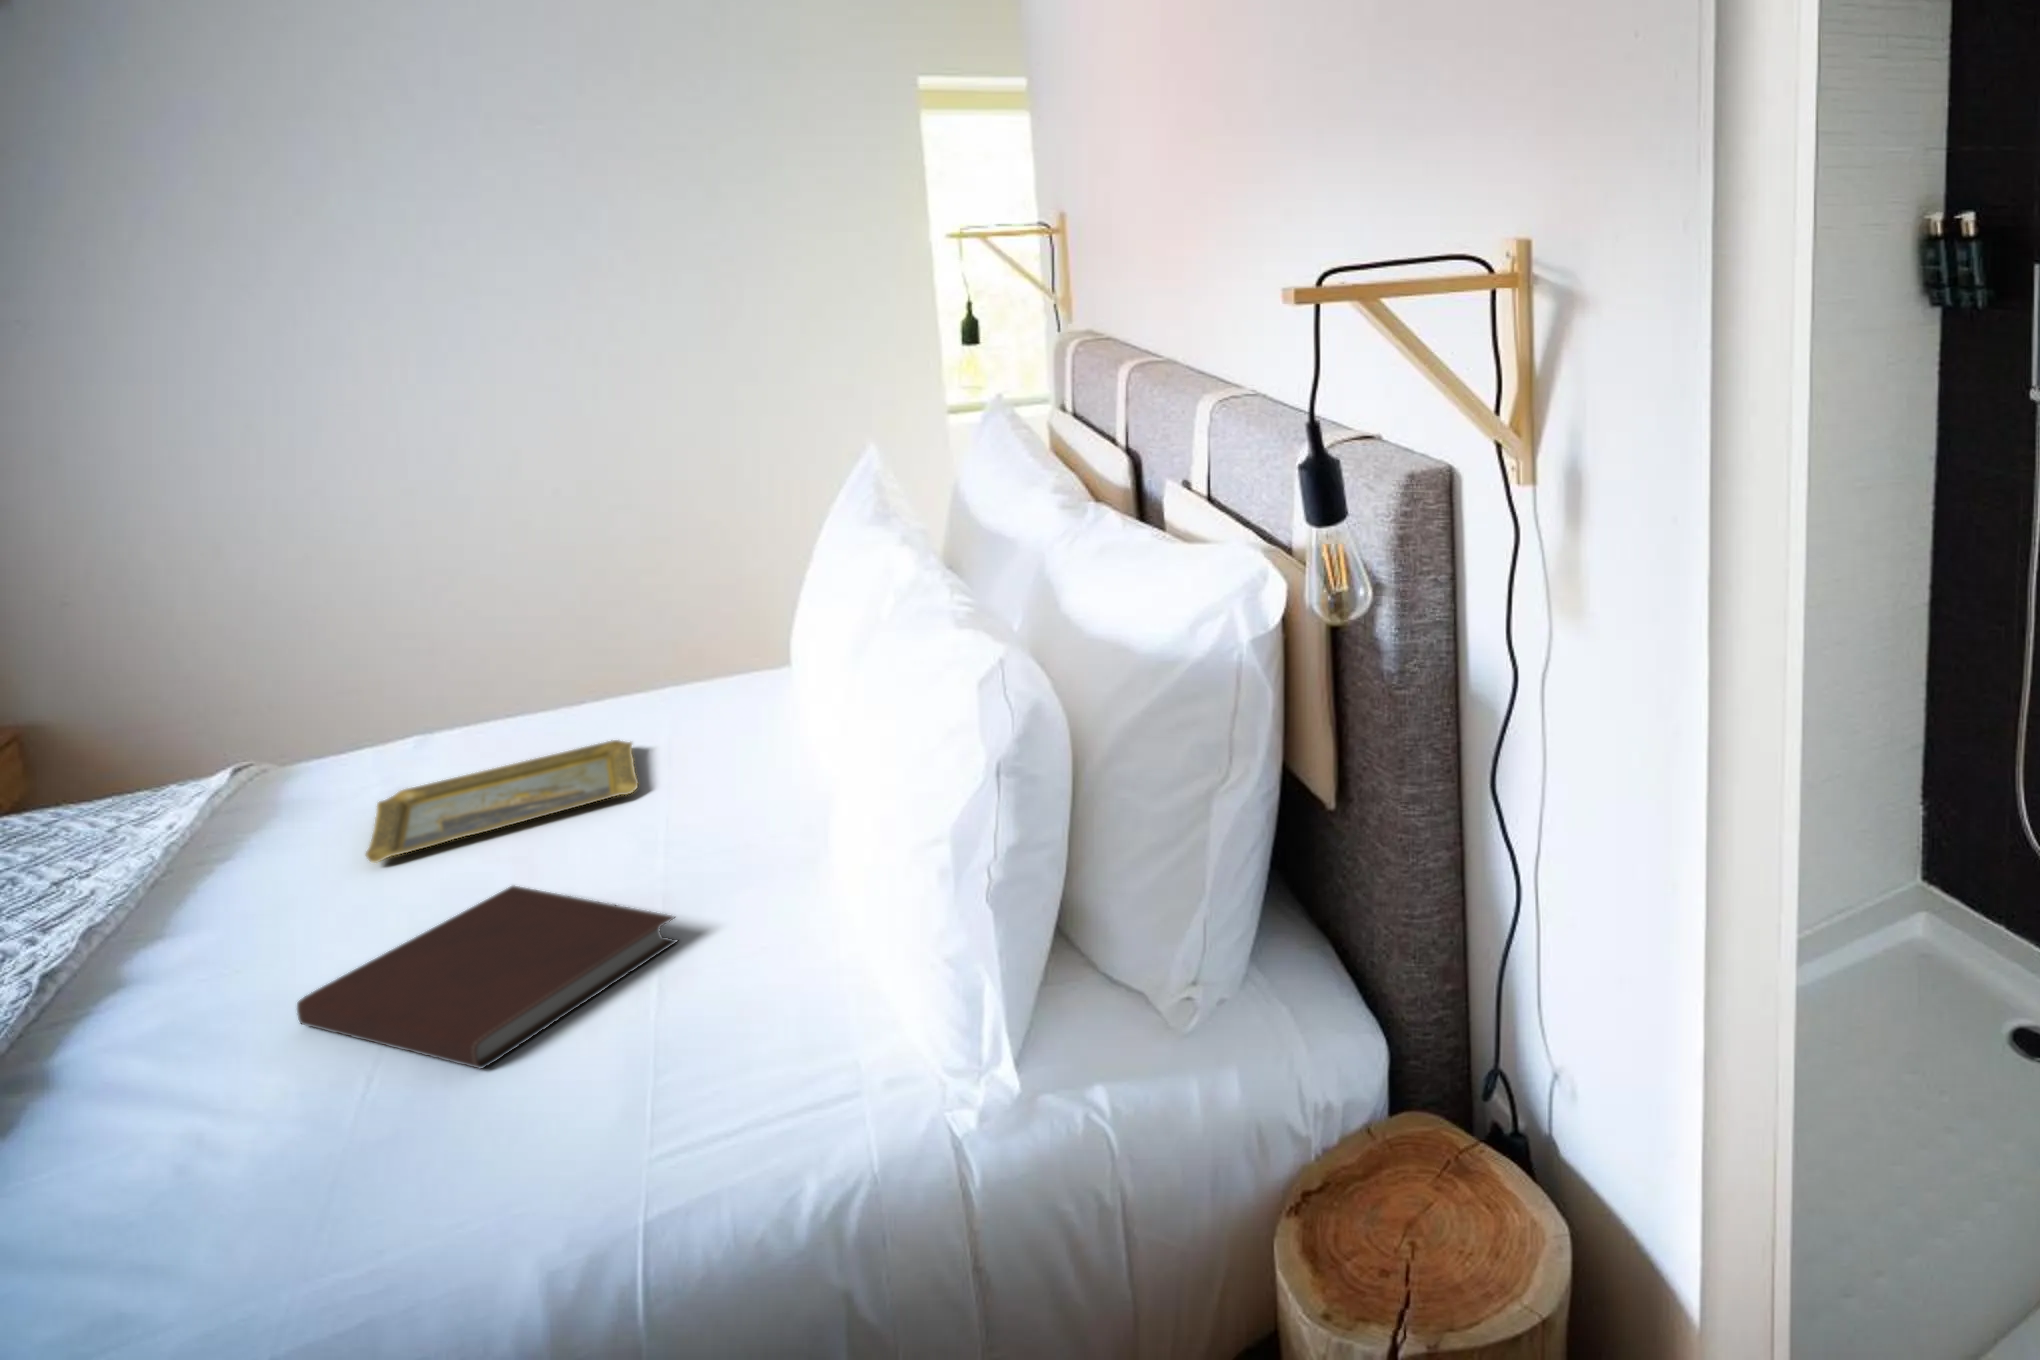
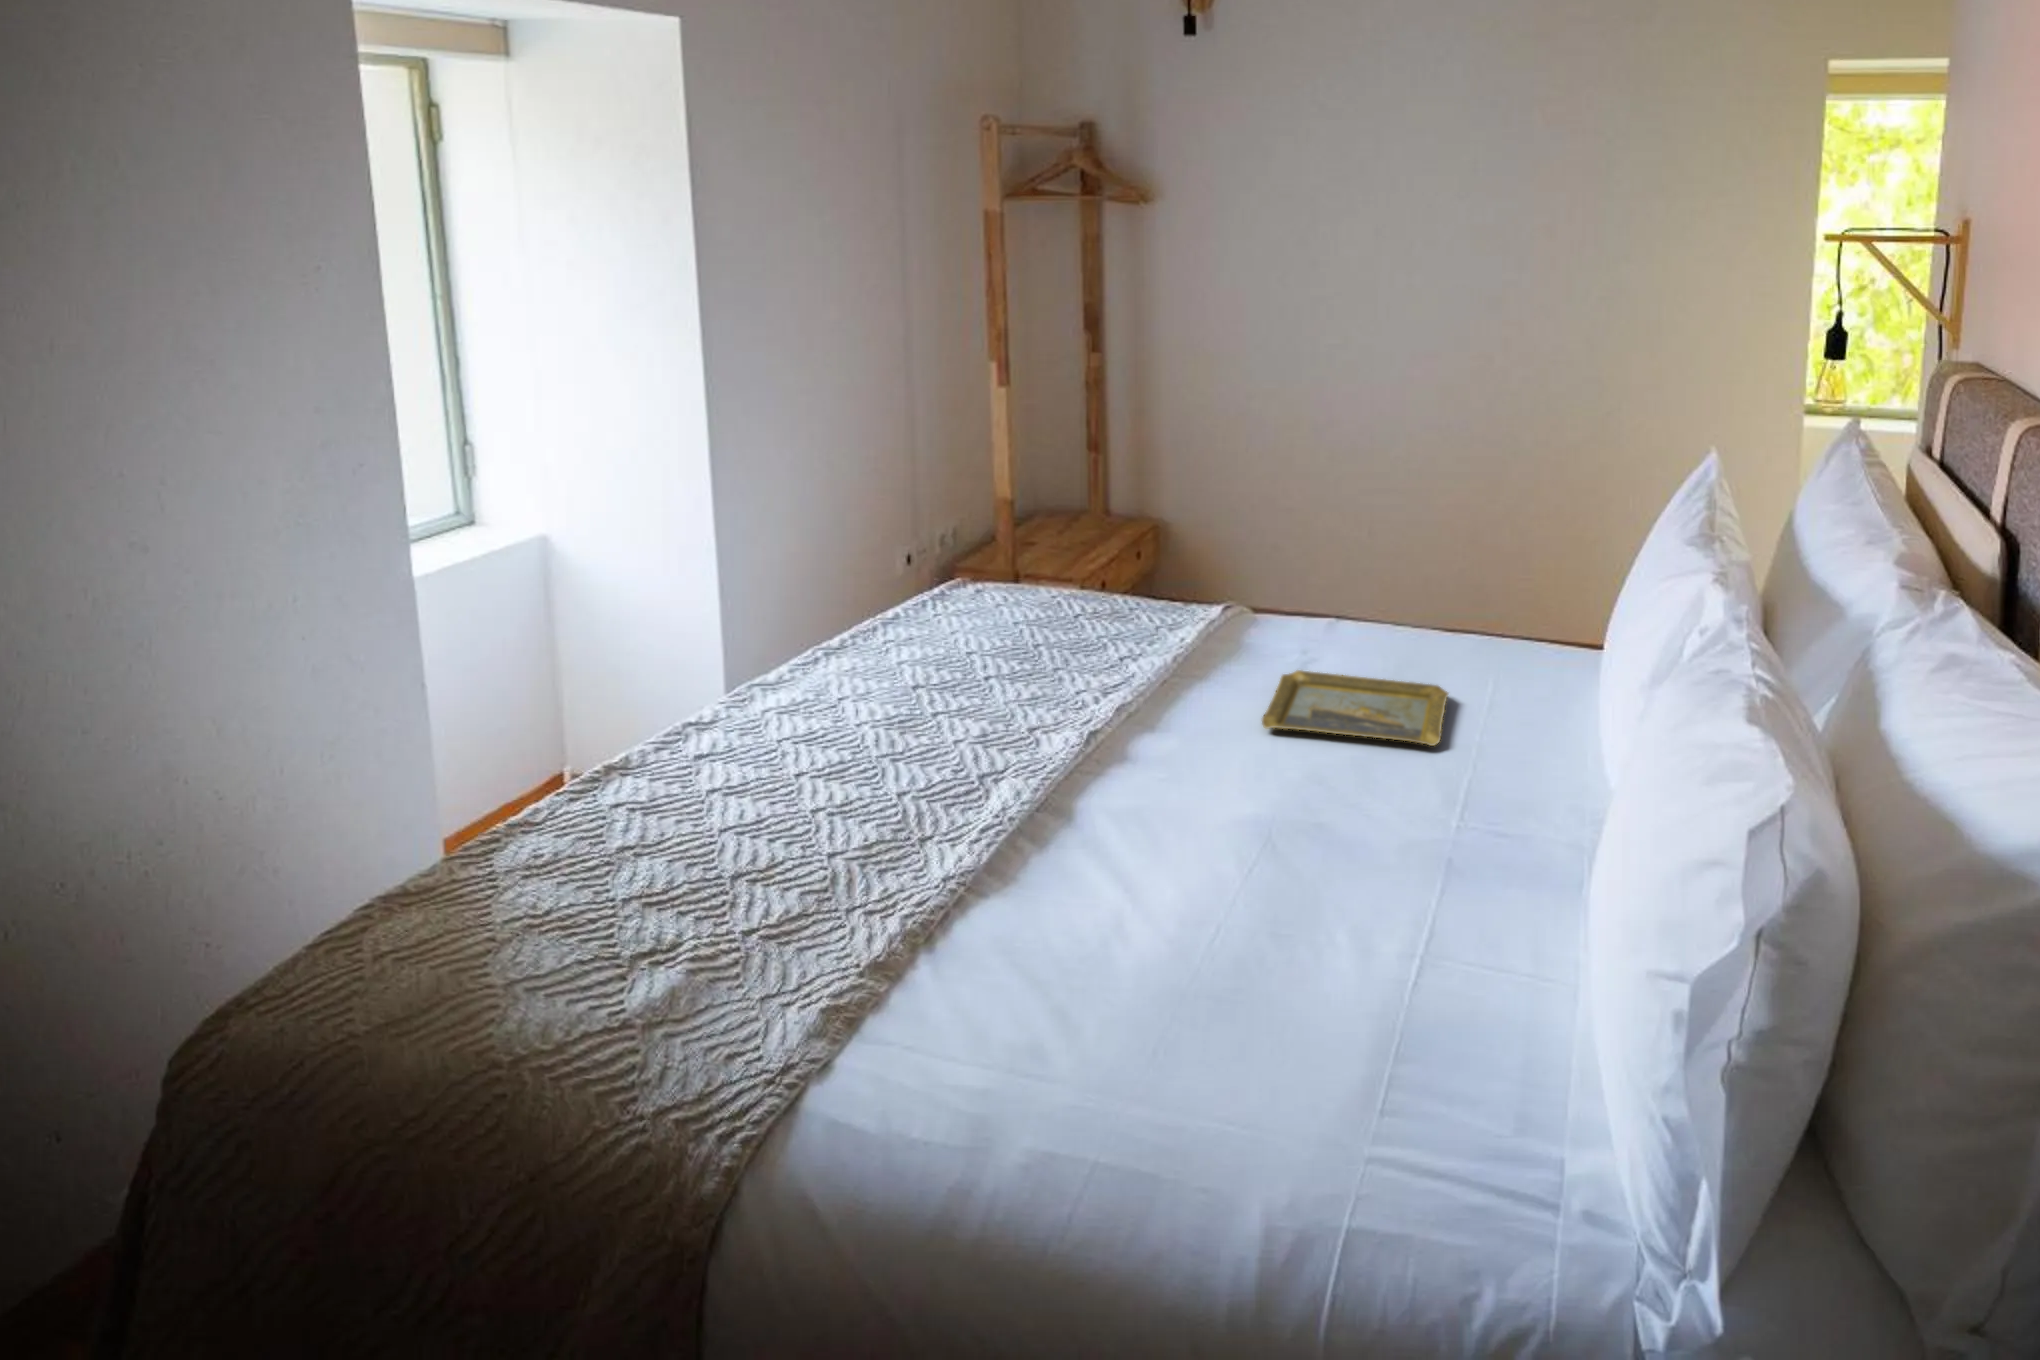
notebook: present [297,886,677,1068] -> none [1182,800,1422,973]

